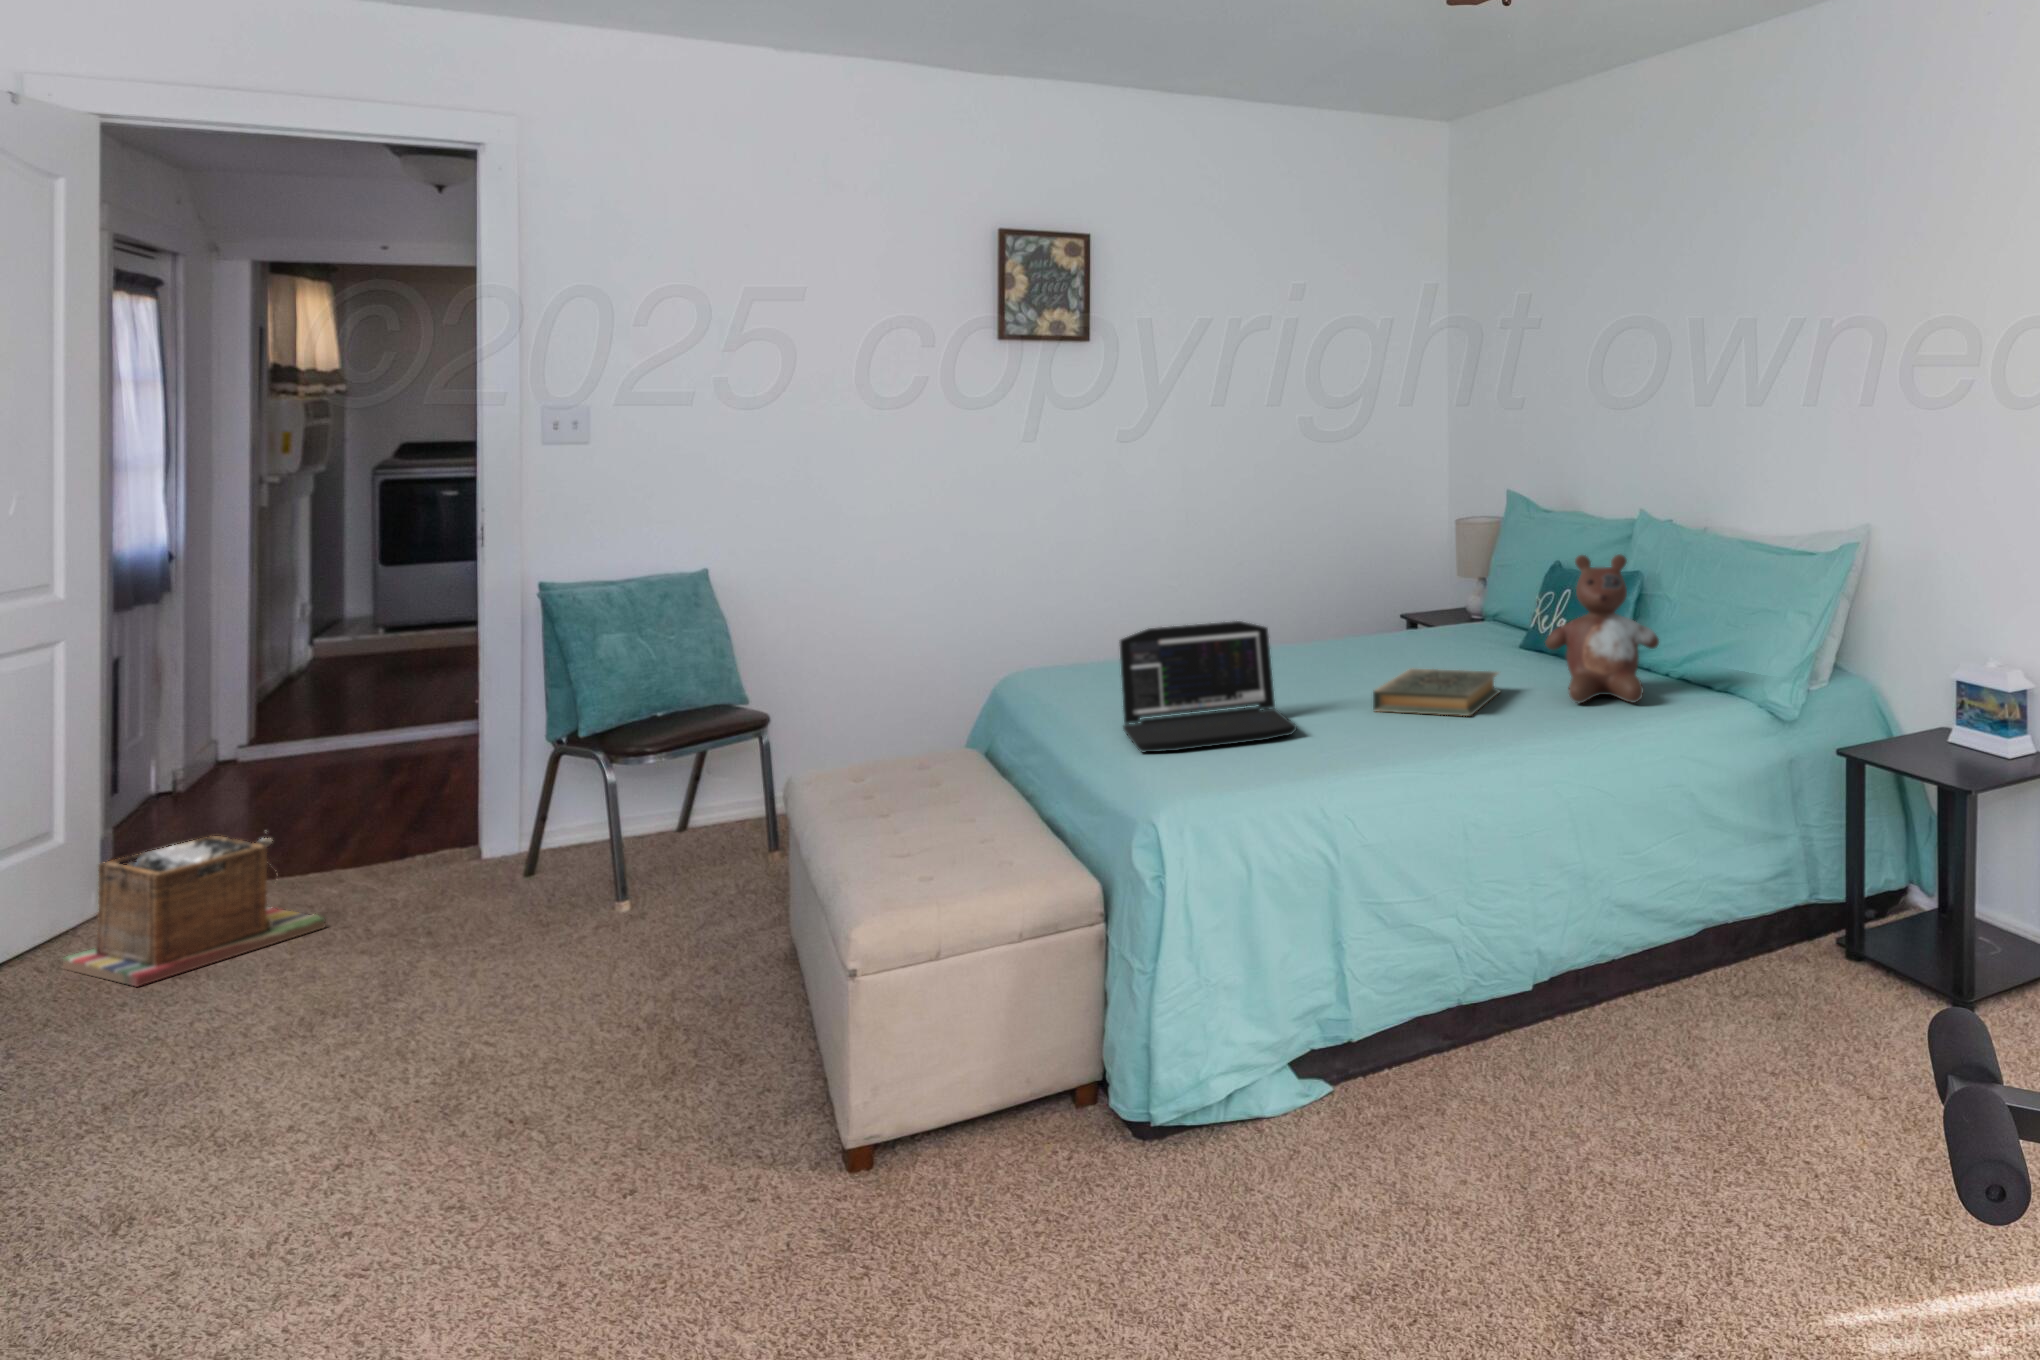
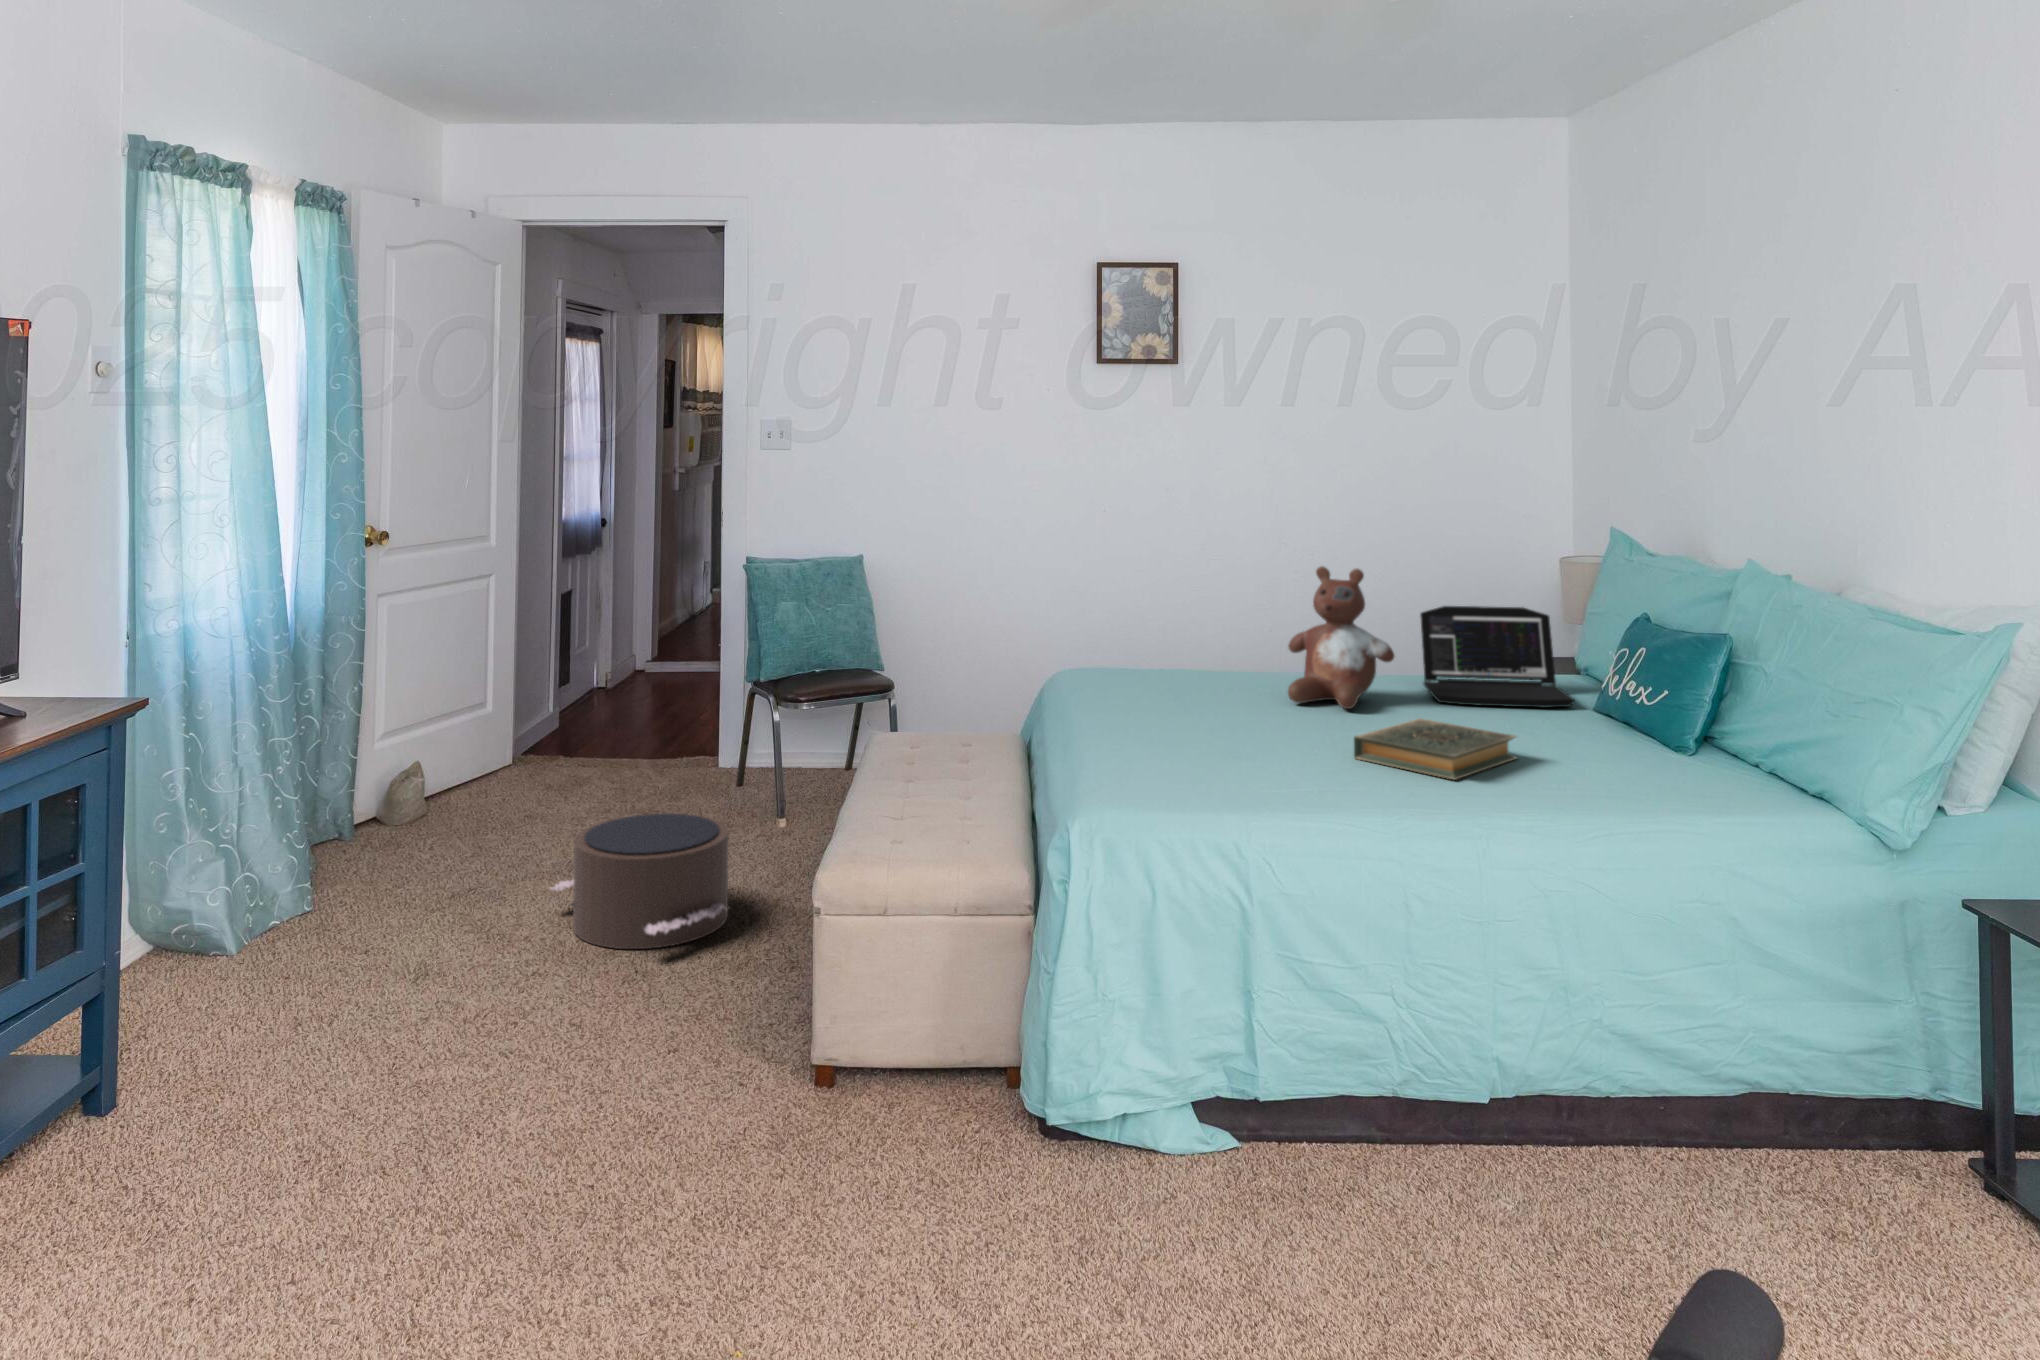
stuffed bear: present [1546,555,1659,703] -> present [1288,566,1394,709]
laptop: present [1119,621,1297,752] -> present [1420,606,1575,708]
laundry basket: present [63,836,326,987] -> none [460,723,599,822]
pouf: none [330,905,635,1097] -> present [550,813,729,949]

